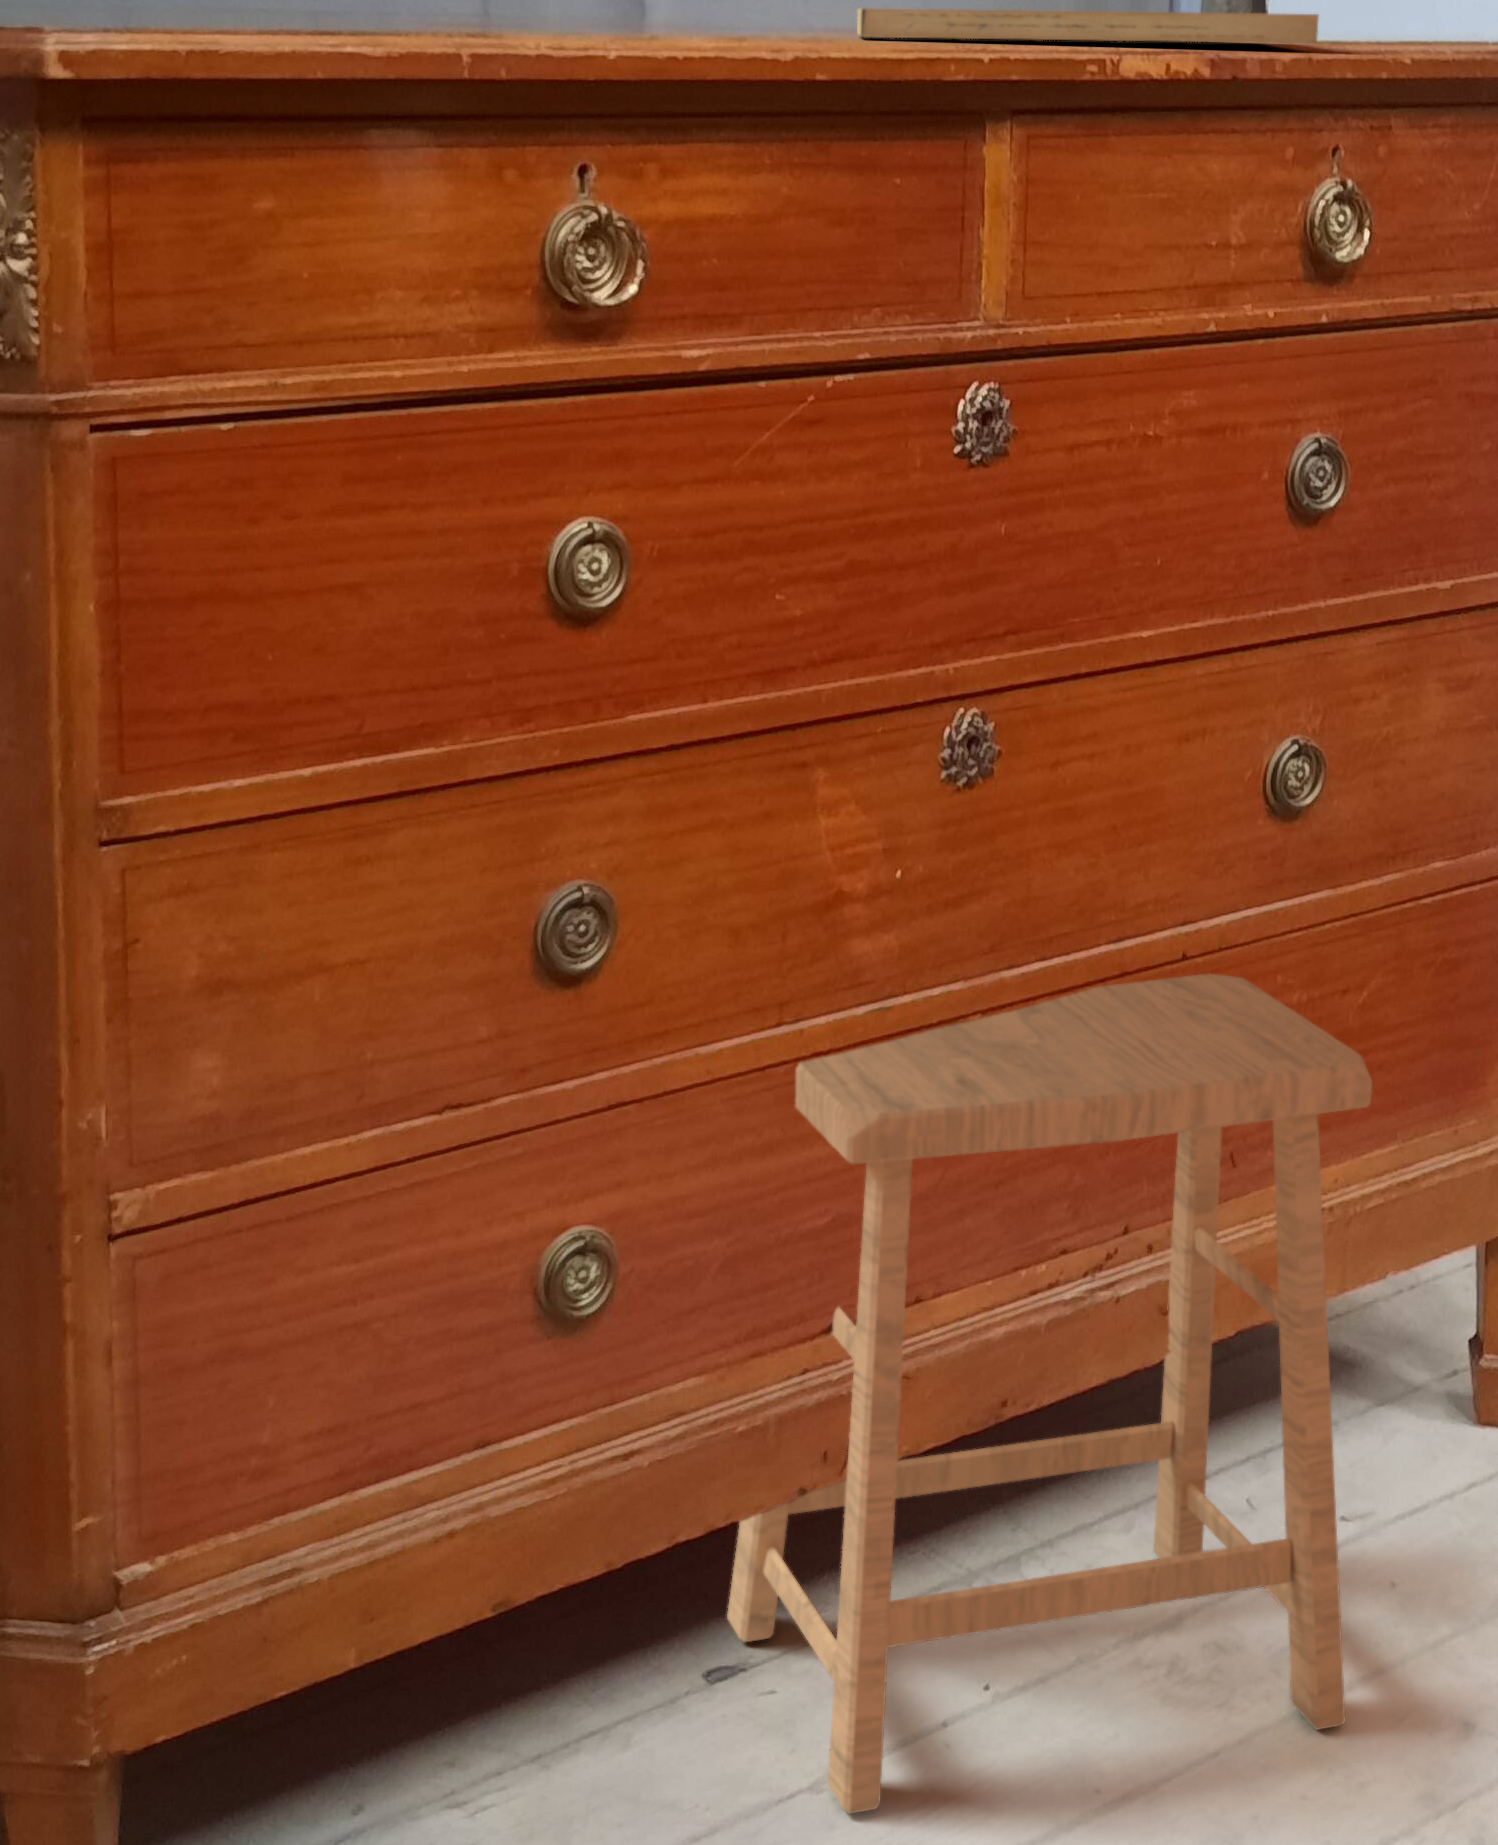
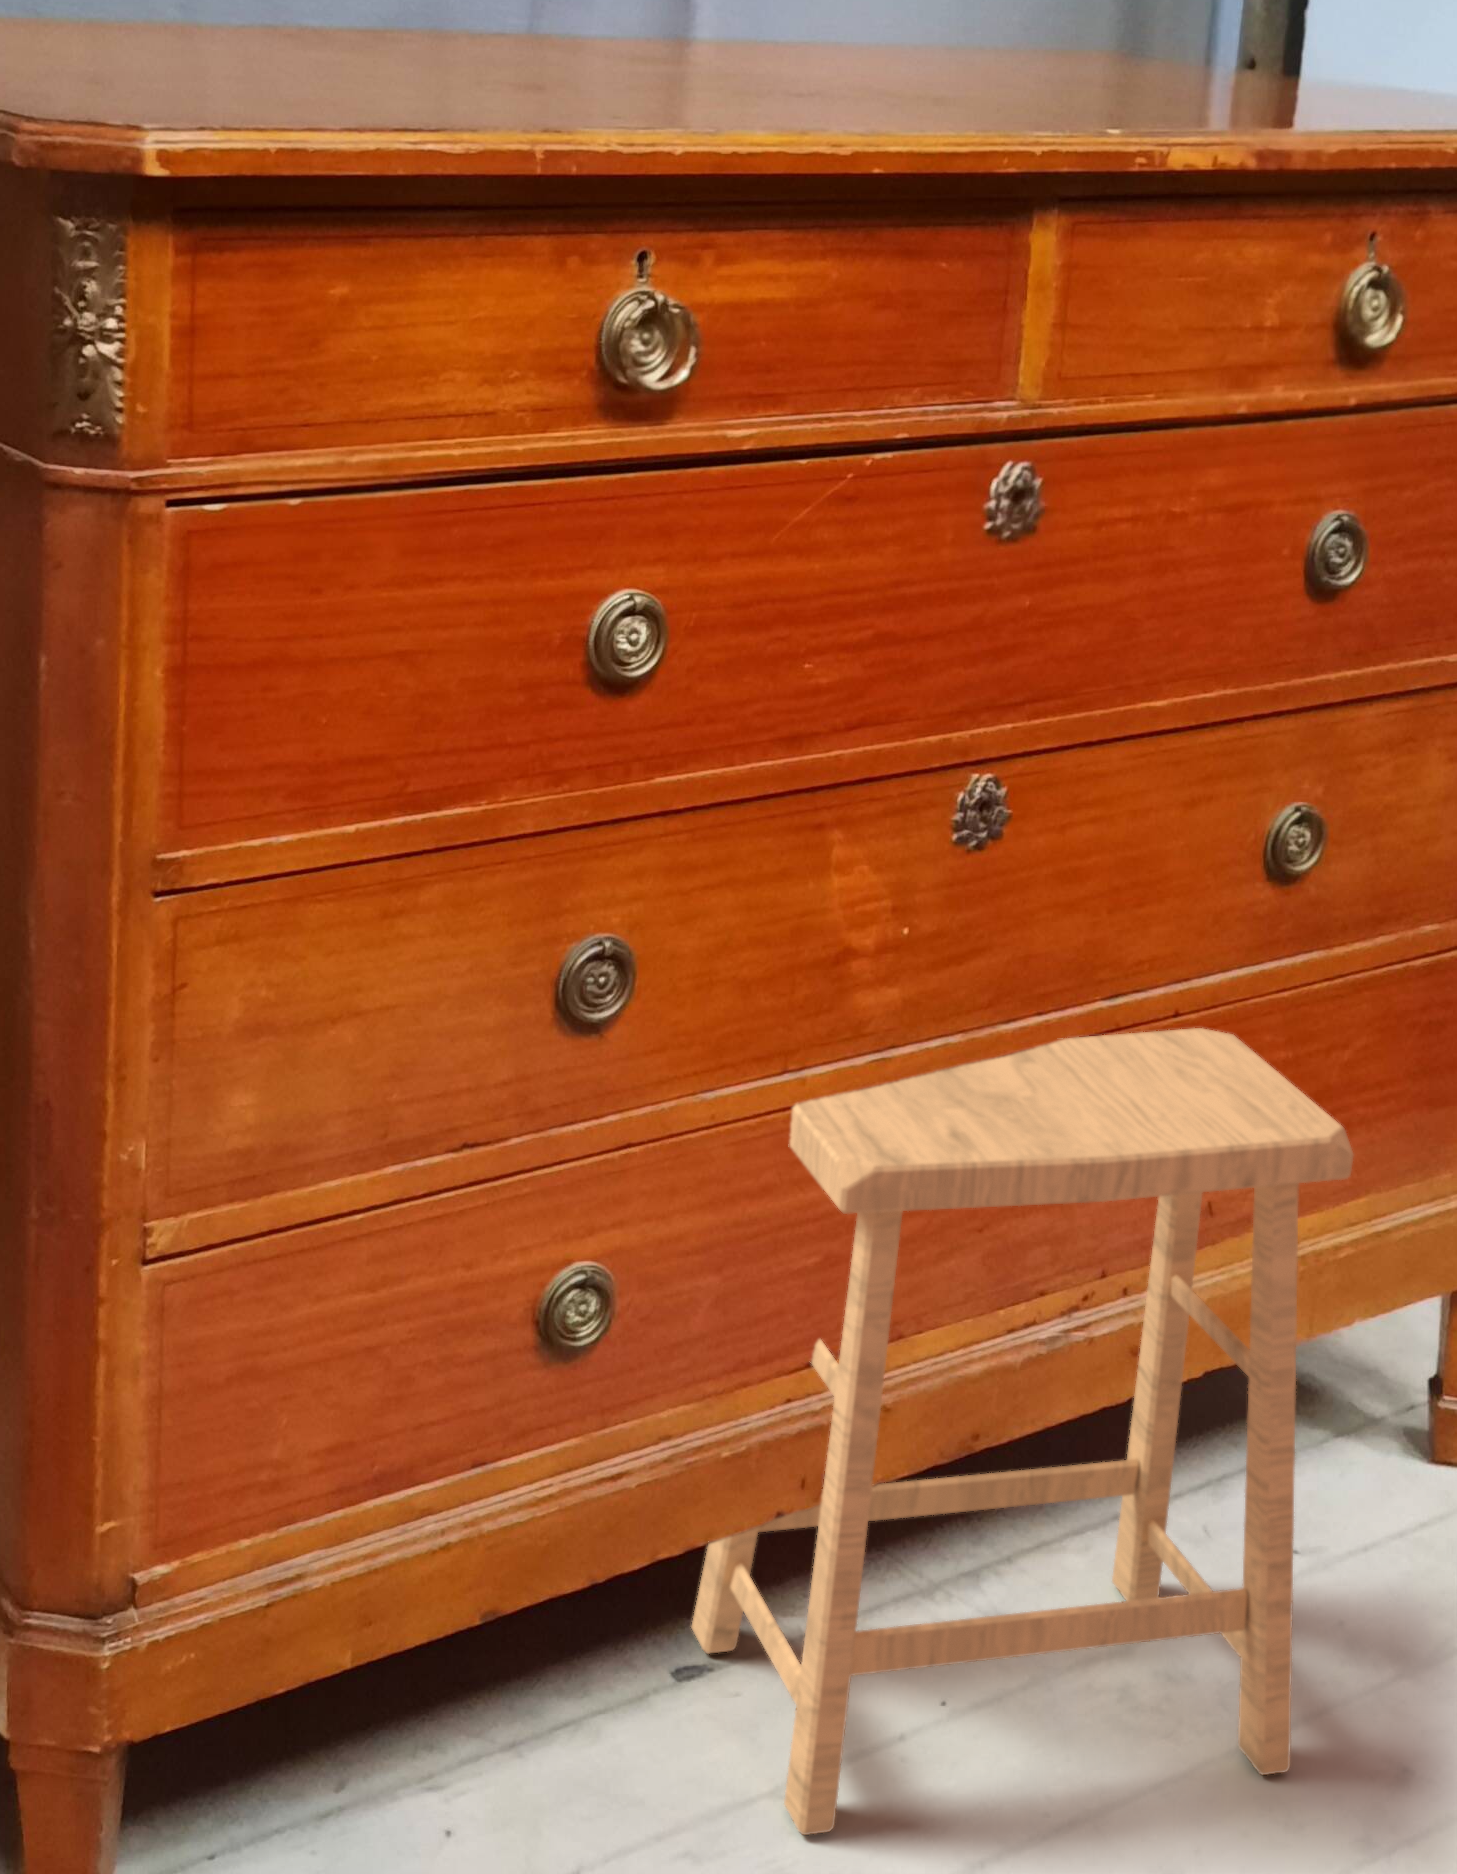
book: present [857,8,1319,43] -> none [909,57,1364,146]

